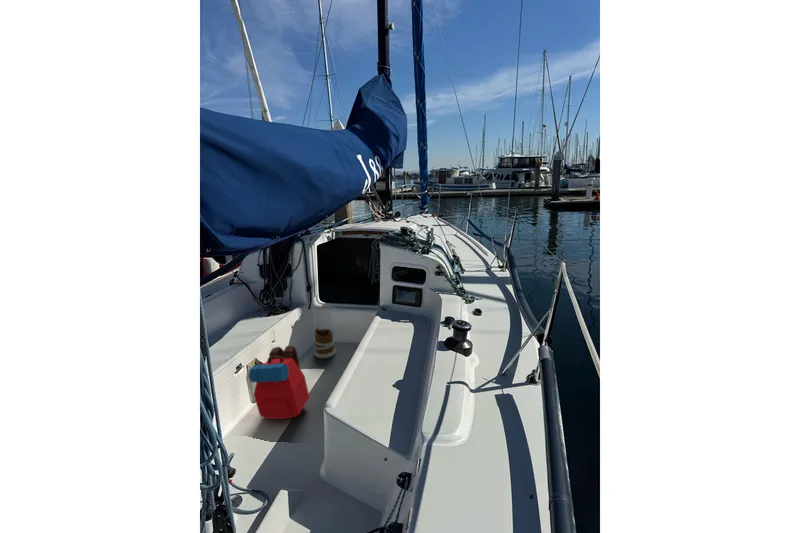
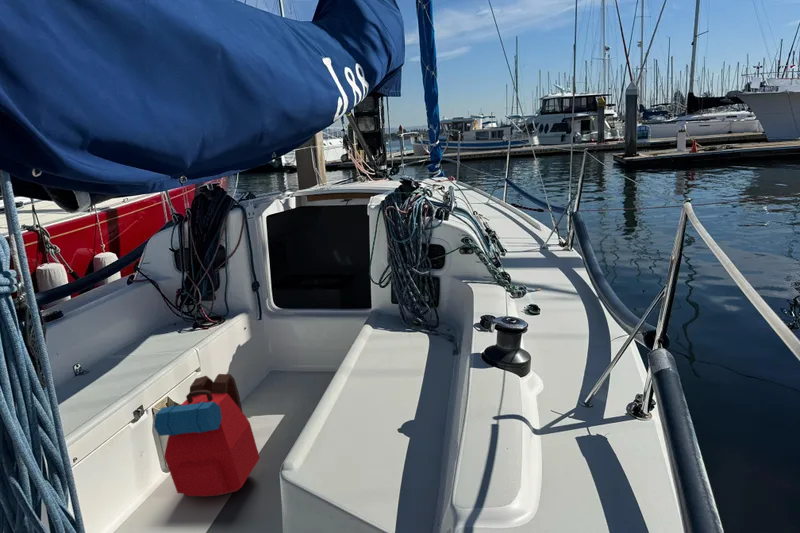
wooden bucket: present [314,328,335,358] -> none [267,332,302,396]

